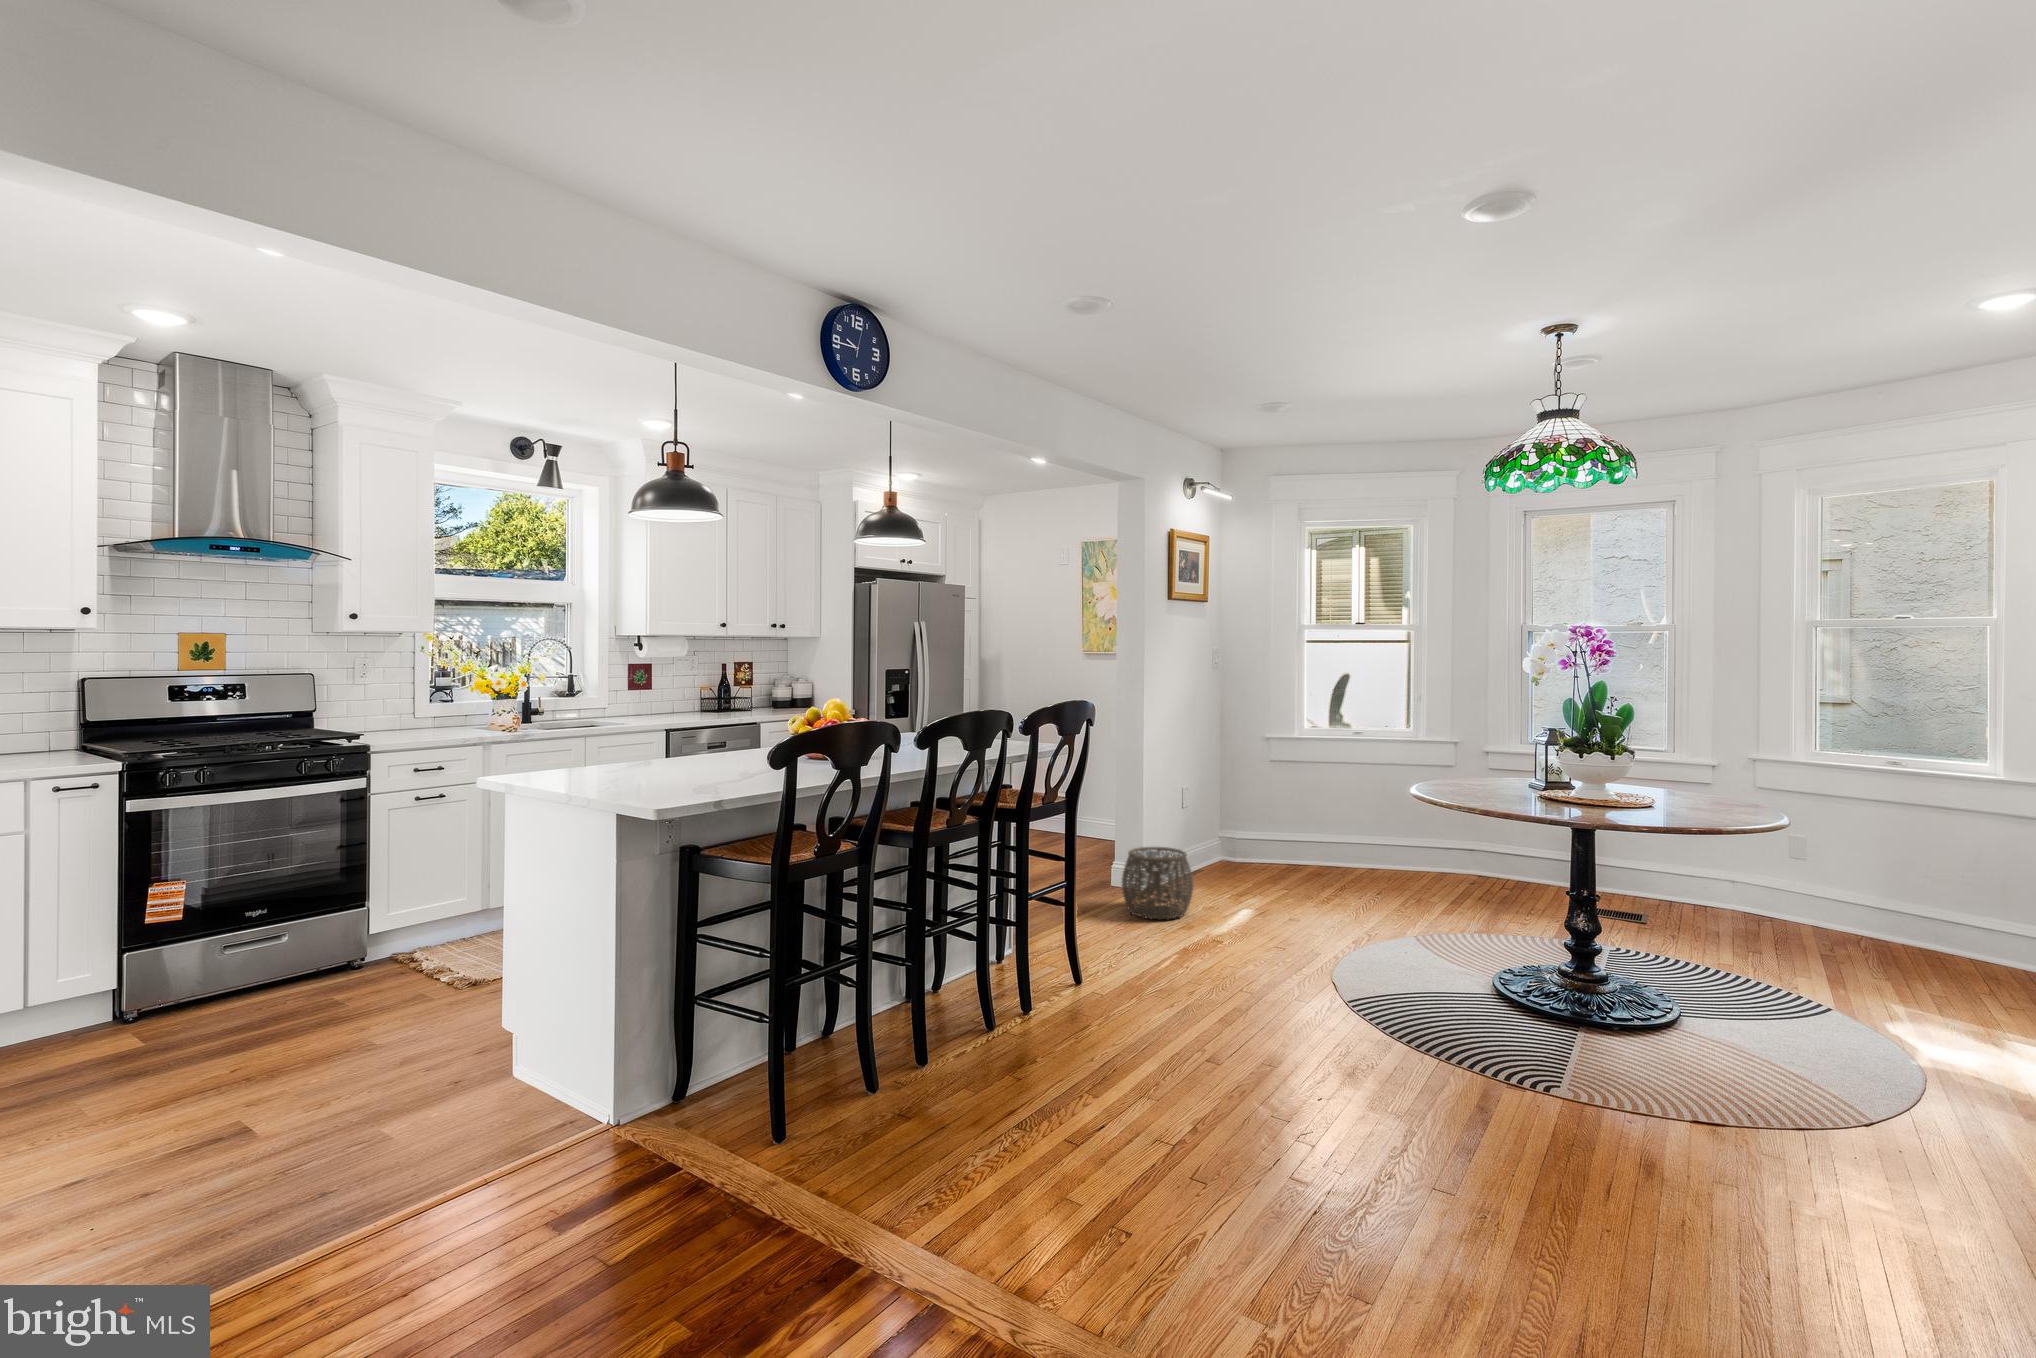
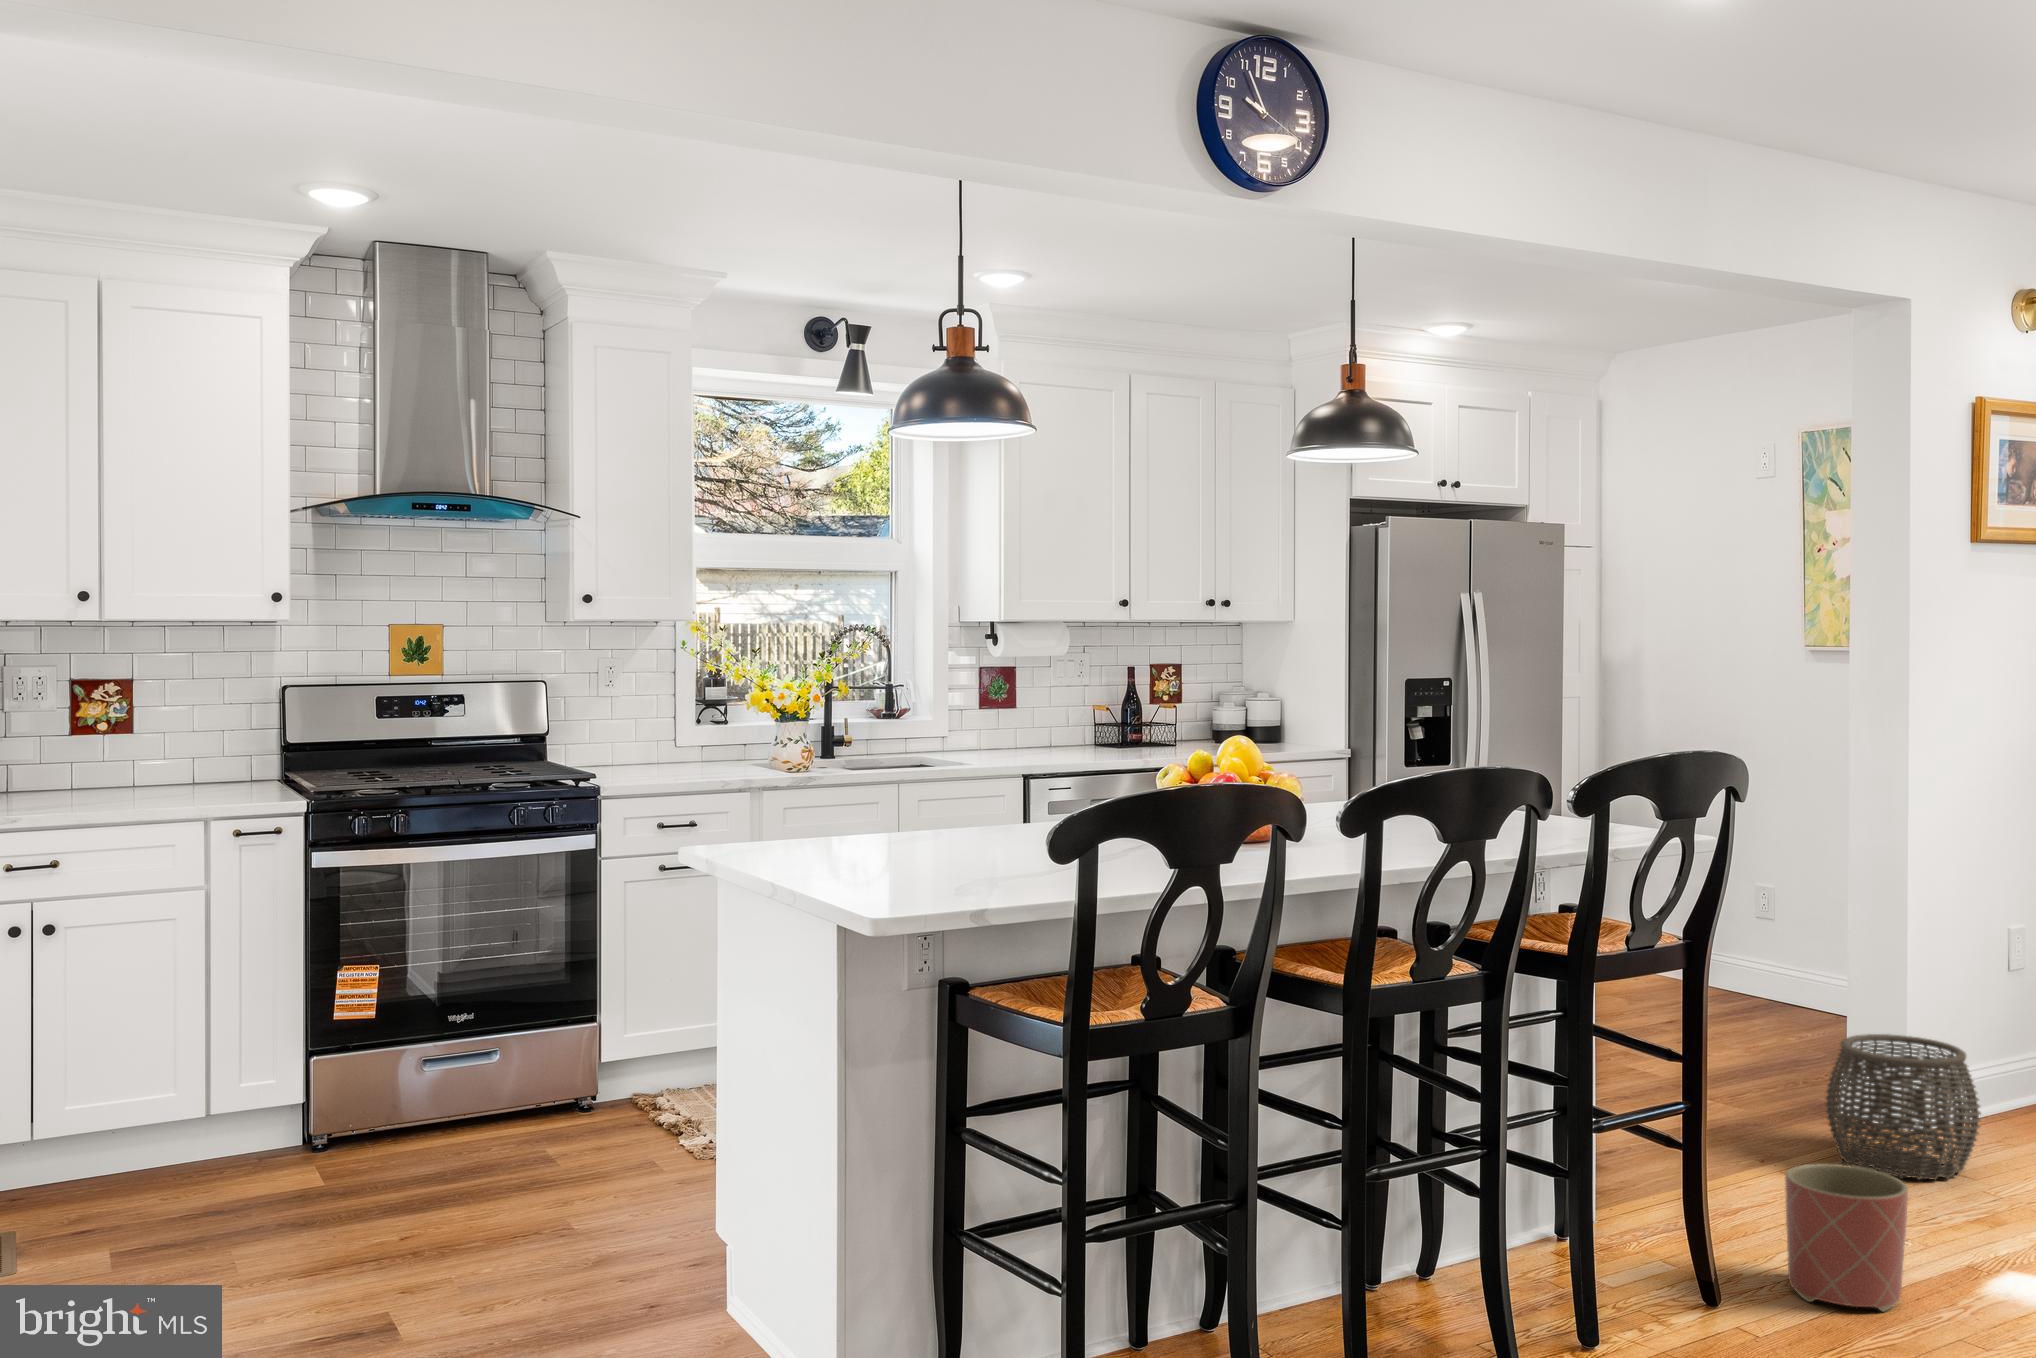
planter: none [1122,915,1181,989] -> present [1785,1164,1908,1312]

